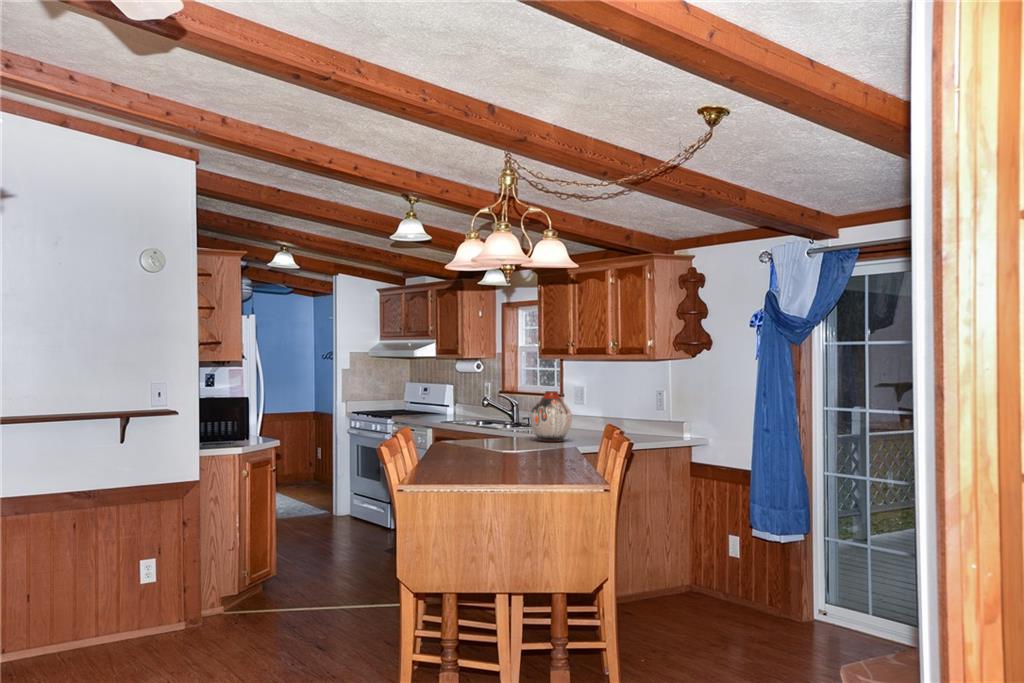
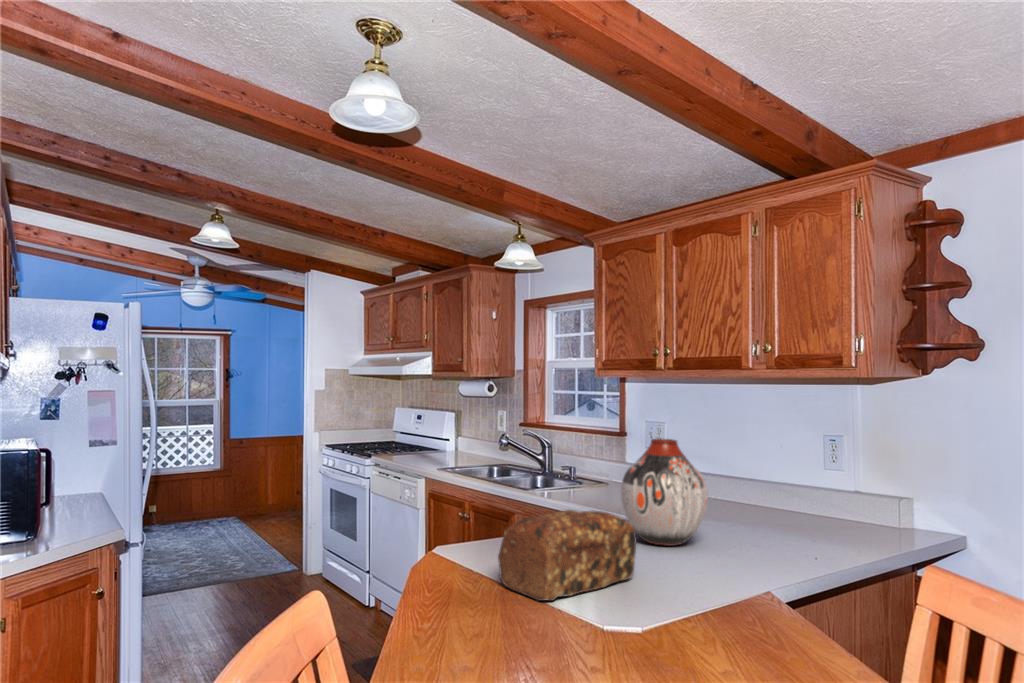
bread loaf: none [464,418,523,448] -> present [498,510,636,601]

